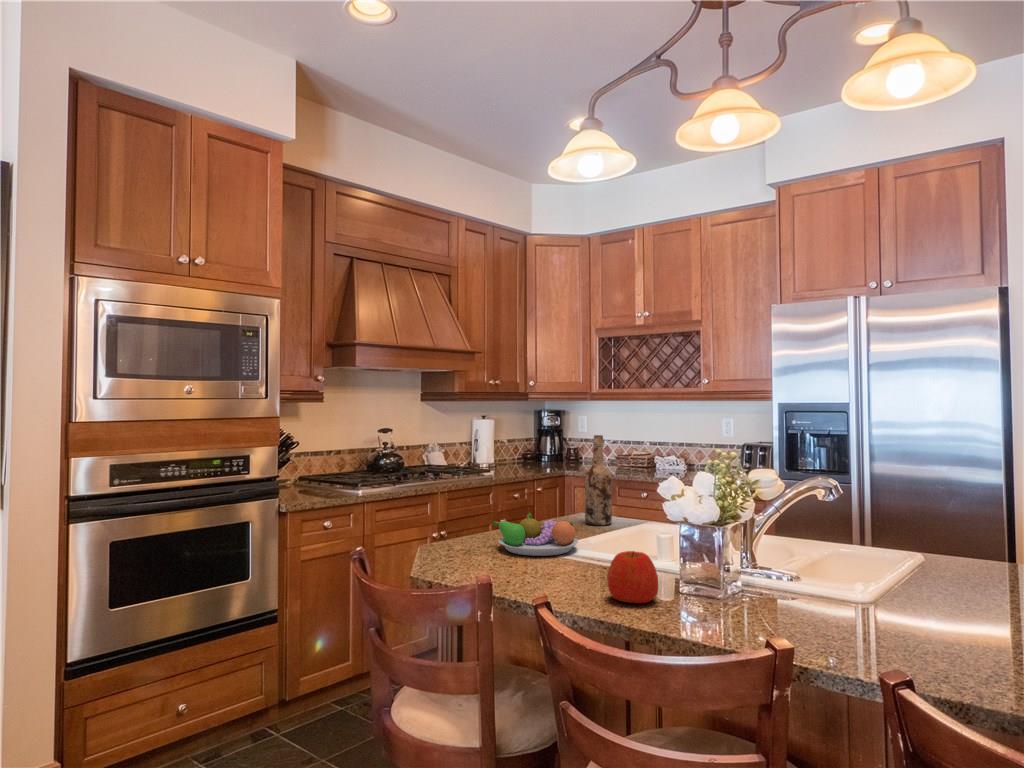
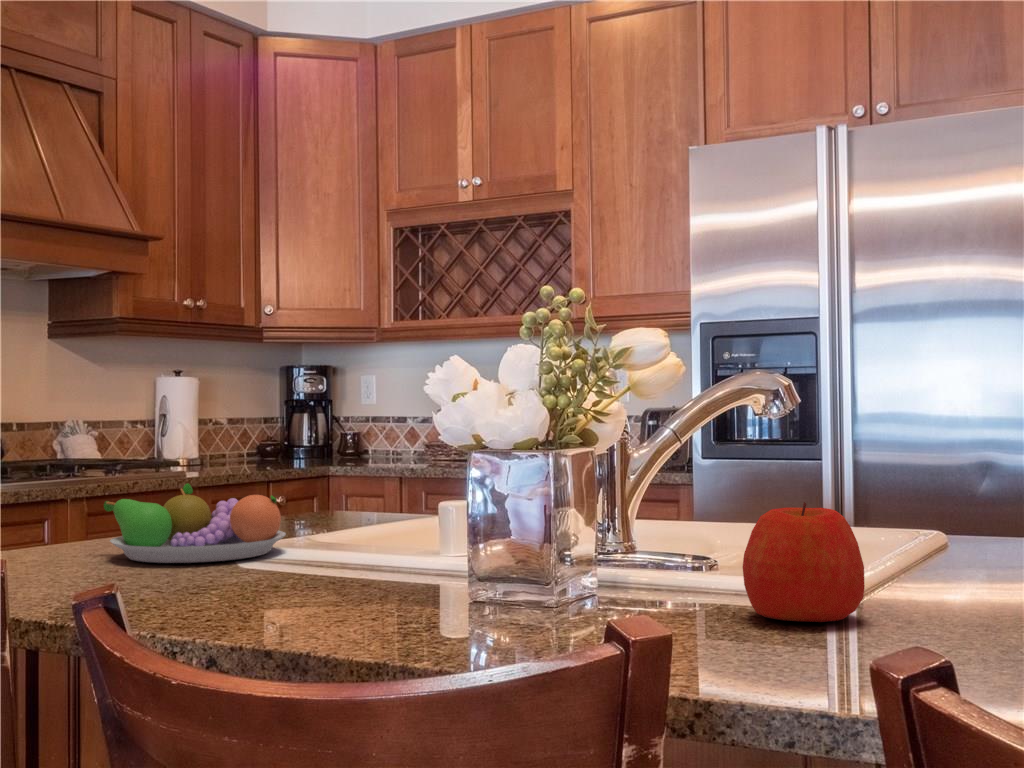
wine bottle: present [585,435,612,525] -> none [323,343,377,521]
apple: present [607,551,658,603] -> present [743,502,865,622]

